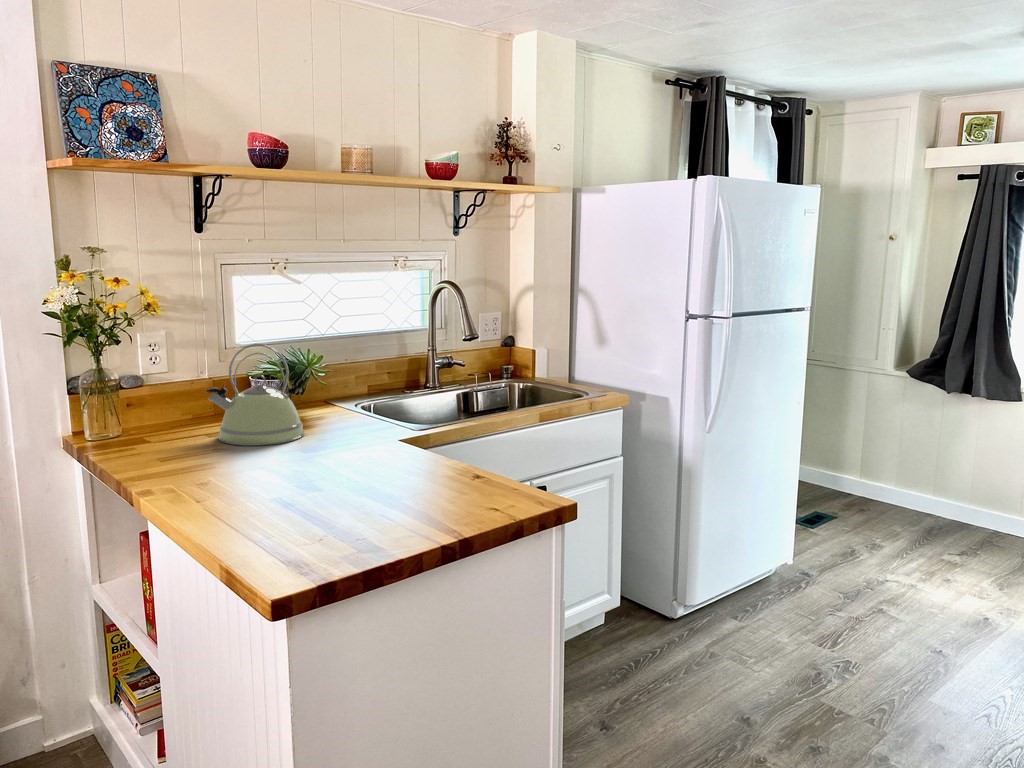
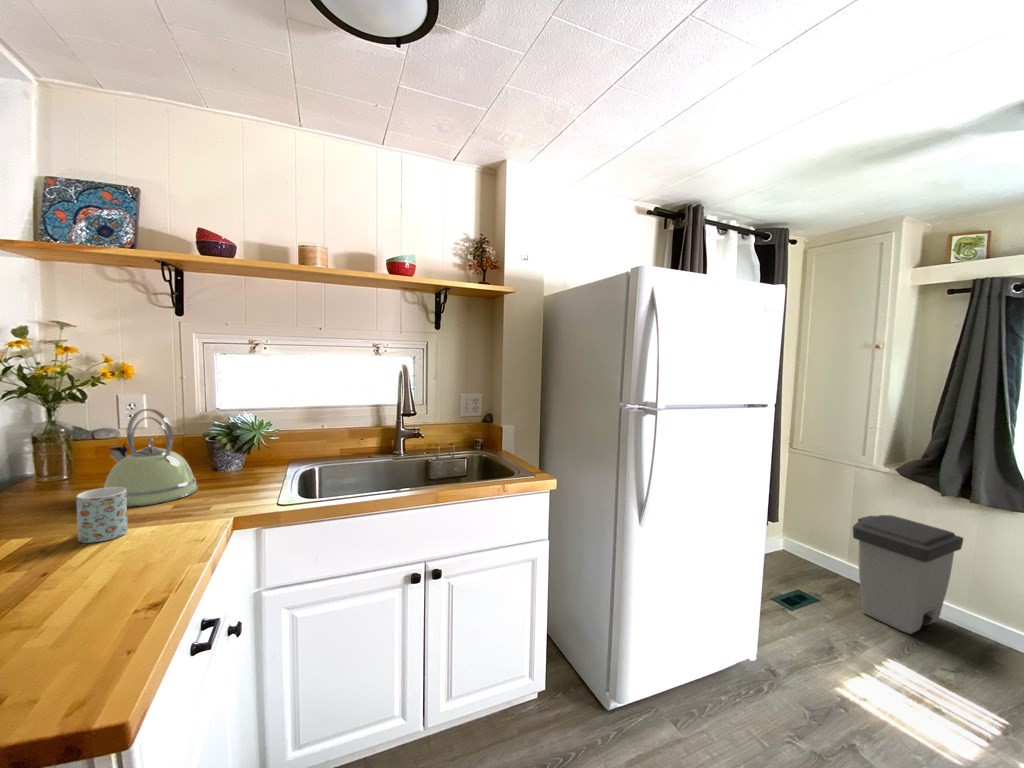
mug: none [285,416,335,464] -> present [76,487,127,543]
trash can: none [870,420,965,532] -> present [853,515,963,634]

